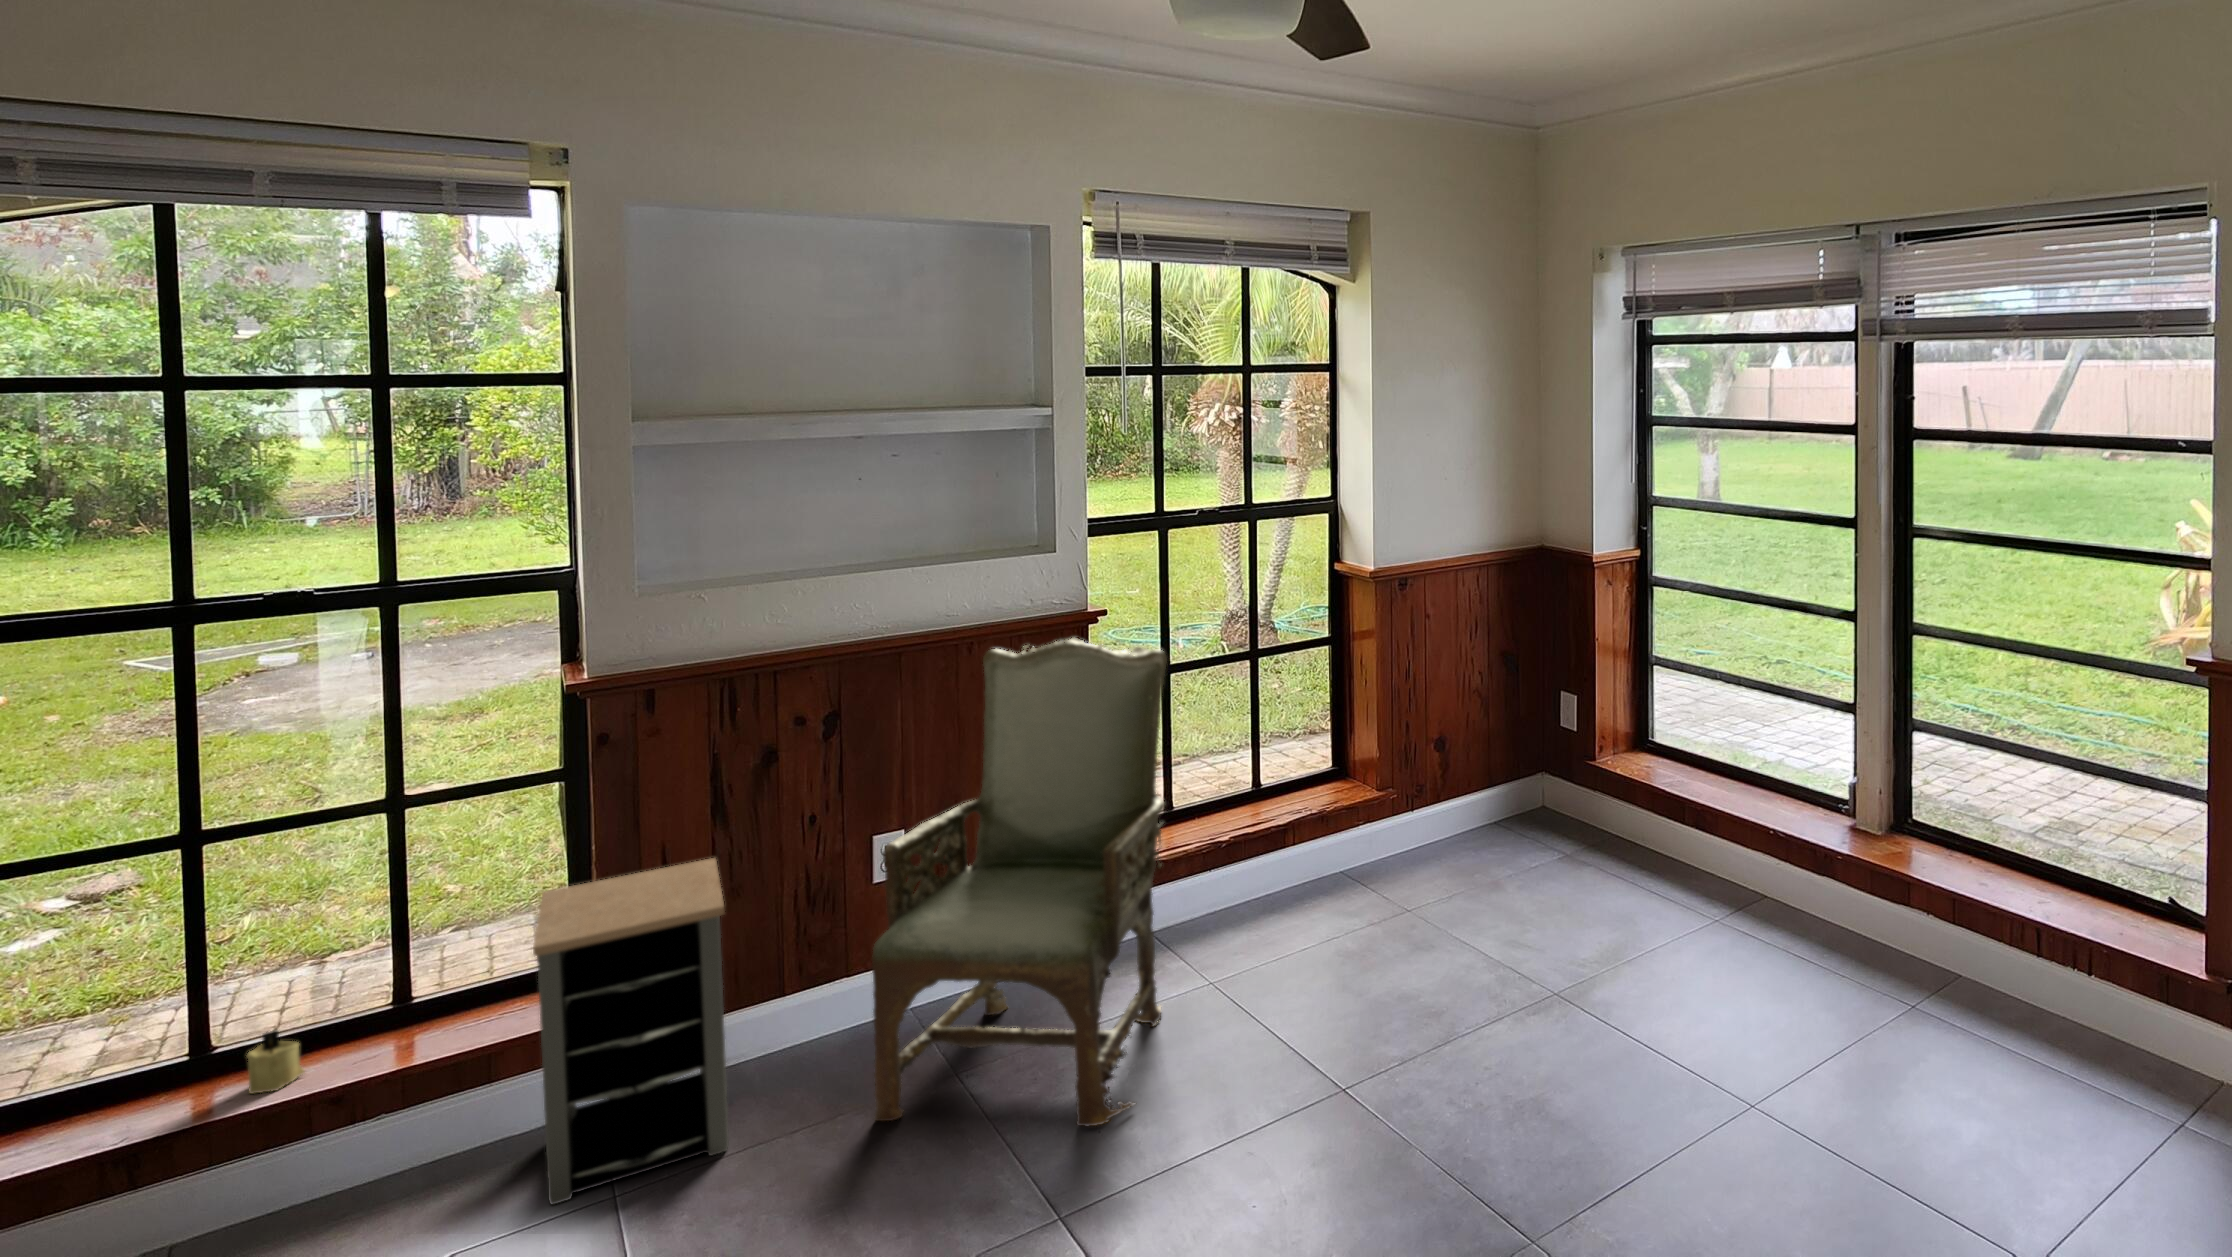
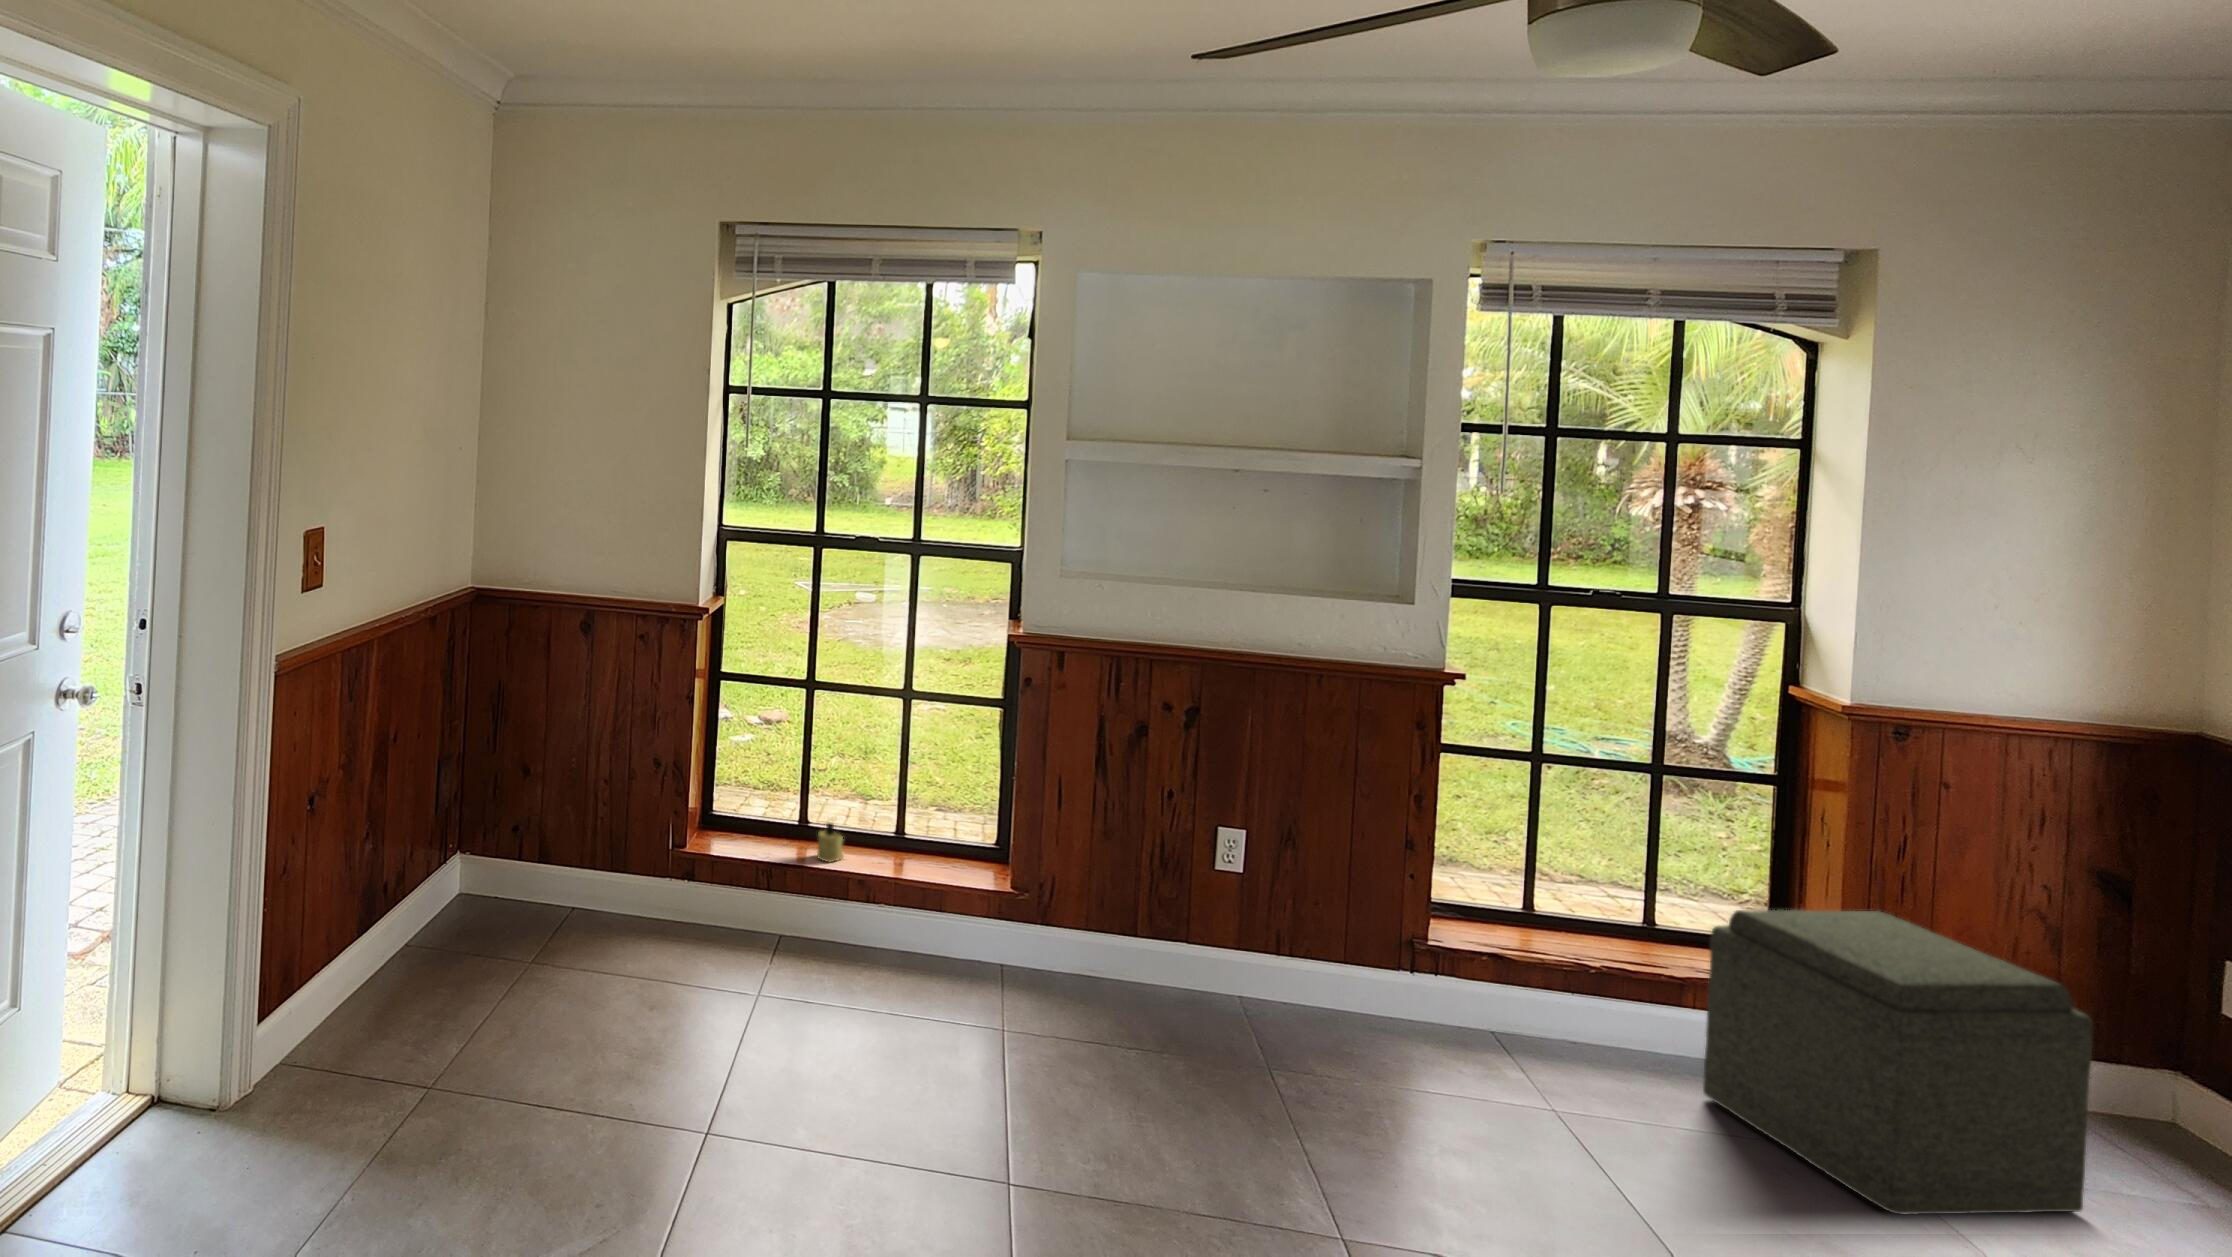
armchair: present [872,637,1167,1126] -> none [1192,685,1527,1179]
ottoman: none [1306,727,1521,955] -> present [1703,910,2092,1214]
side table: present [533,858,729,1205] -> none [962,785,1094,1036]

